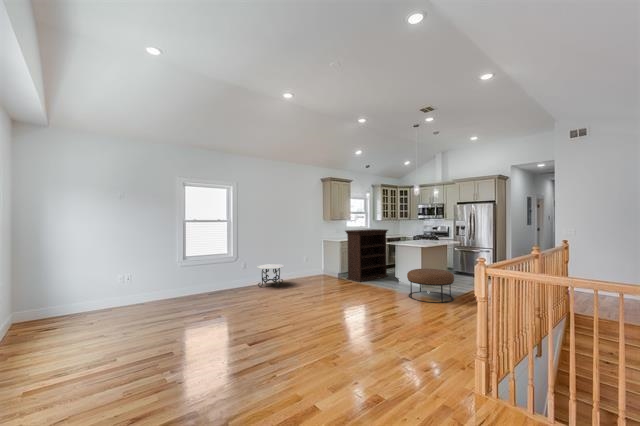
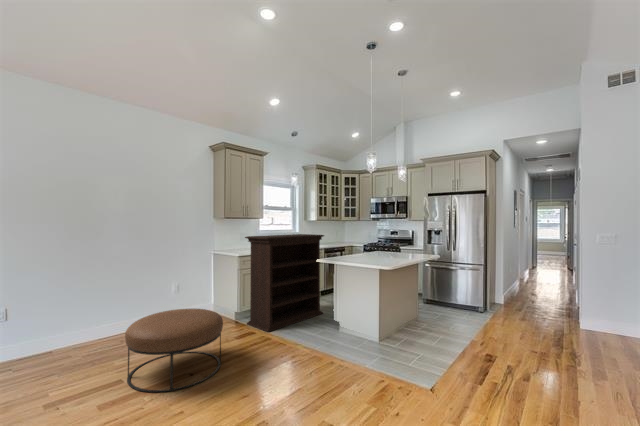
side table: present [257,264,284,287] -> none [35,305,111,361]
ottoman: present [407,269,454,303] -> present [125,309,223,392]

